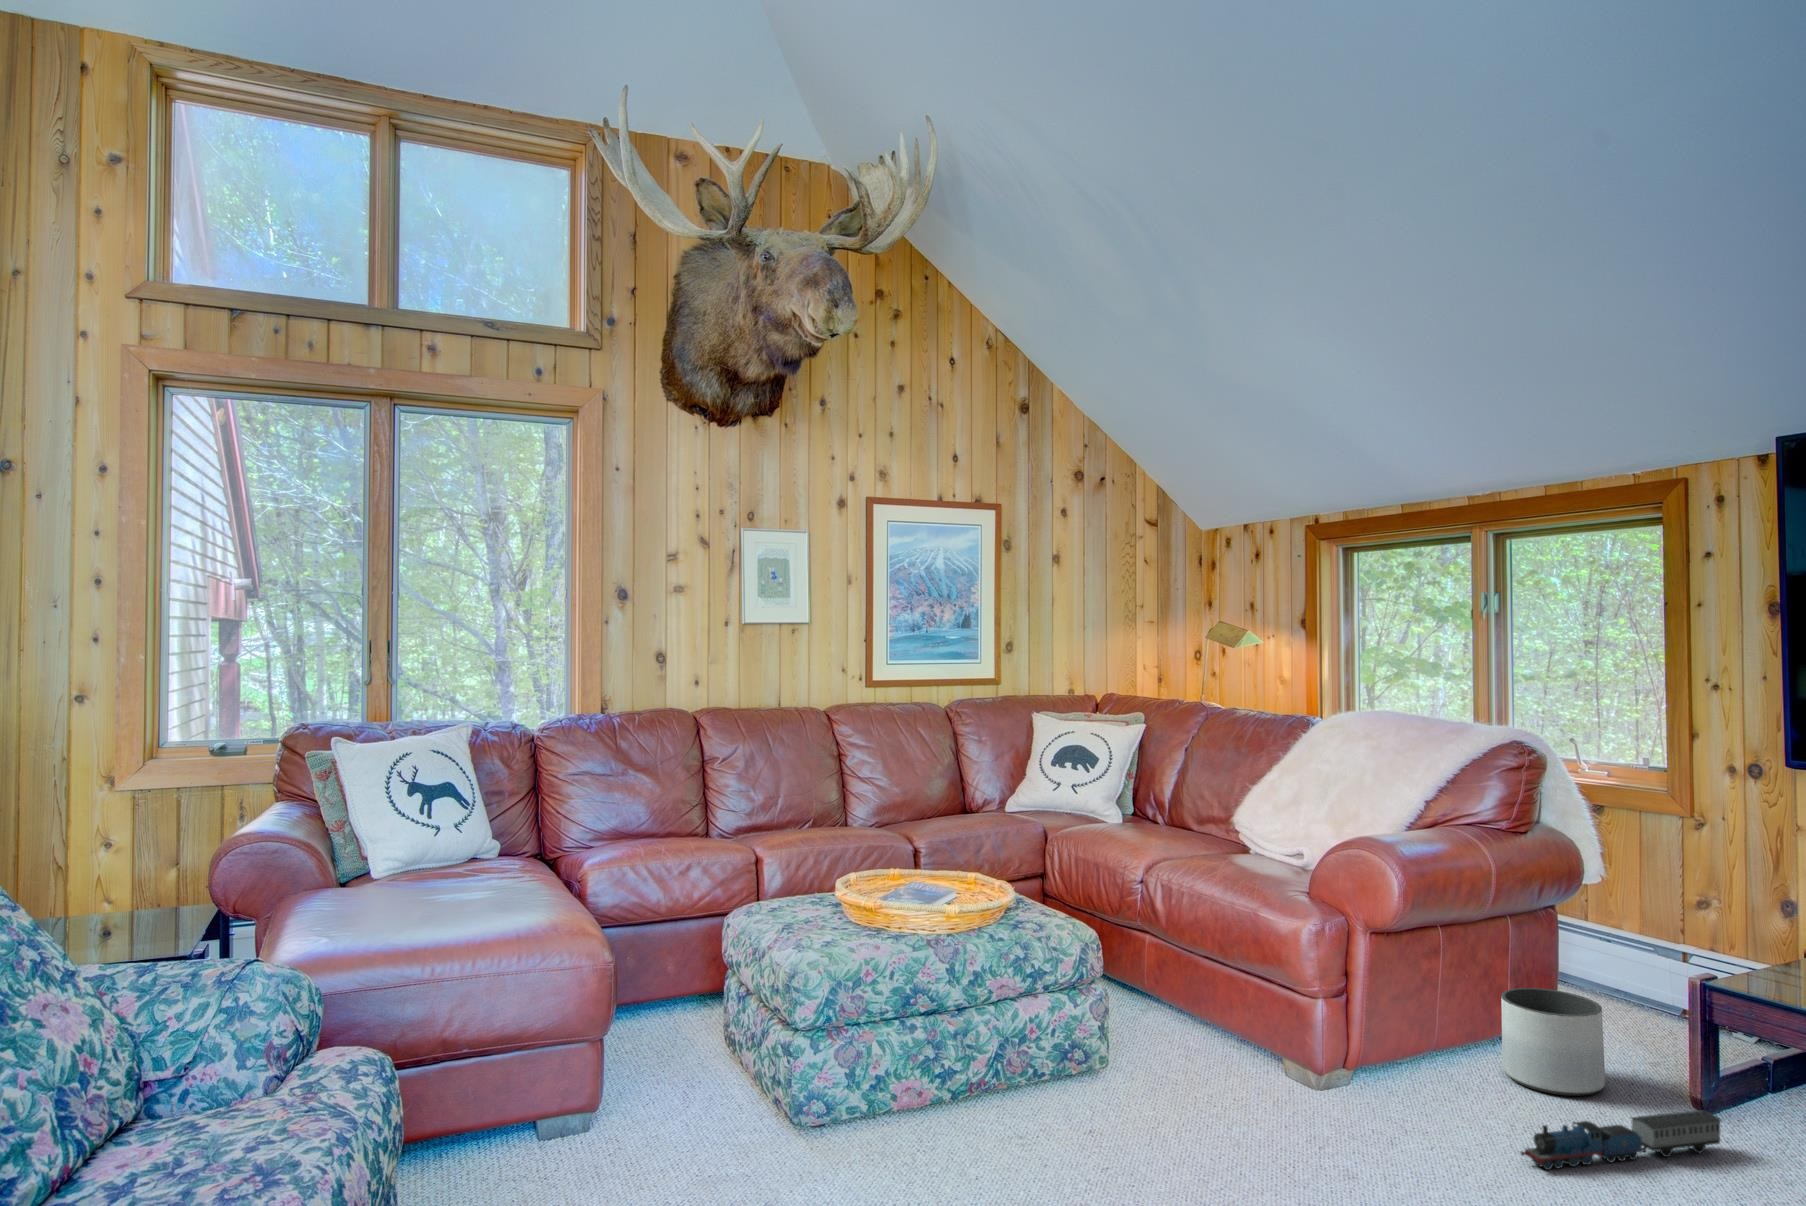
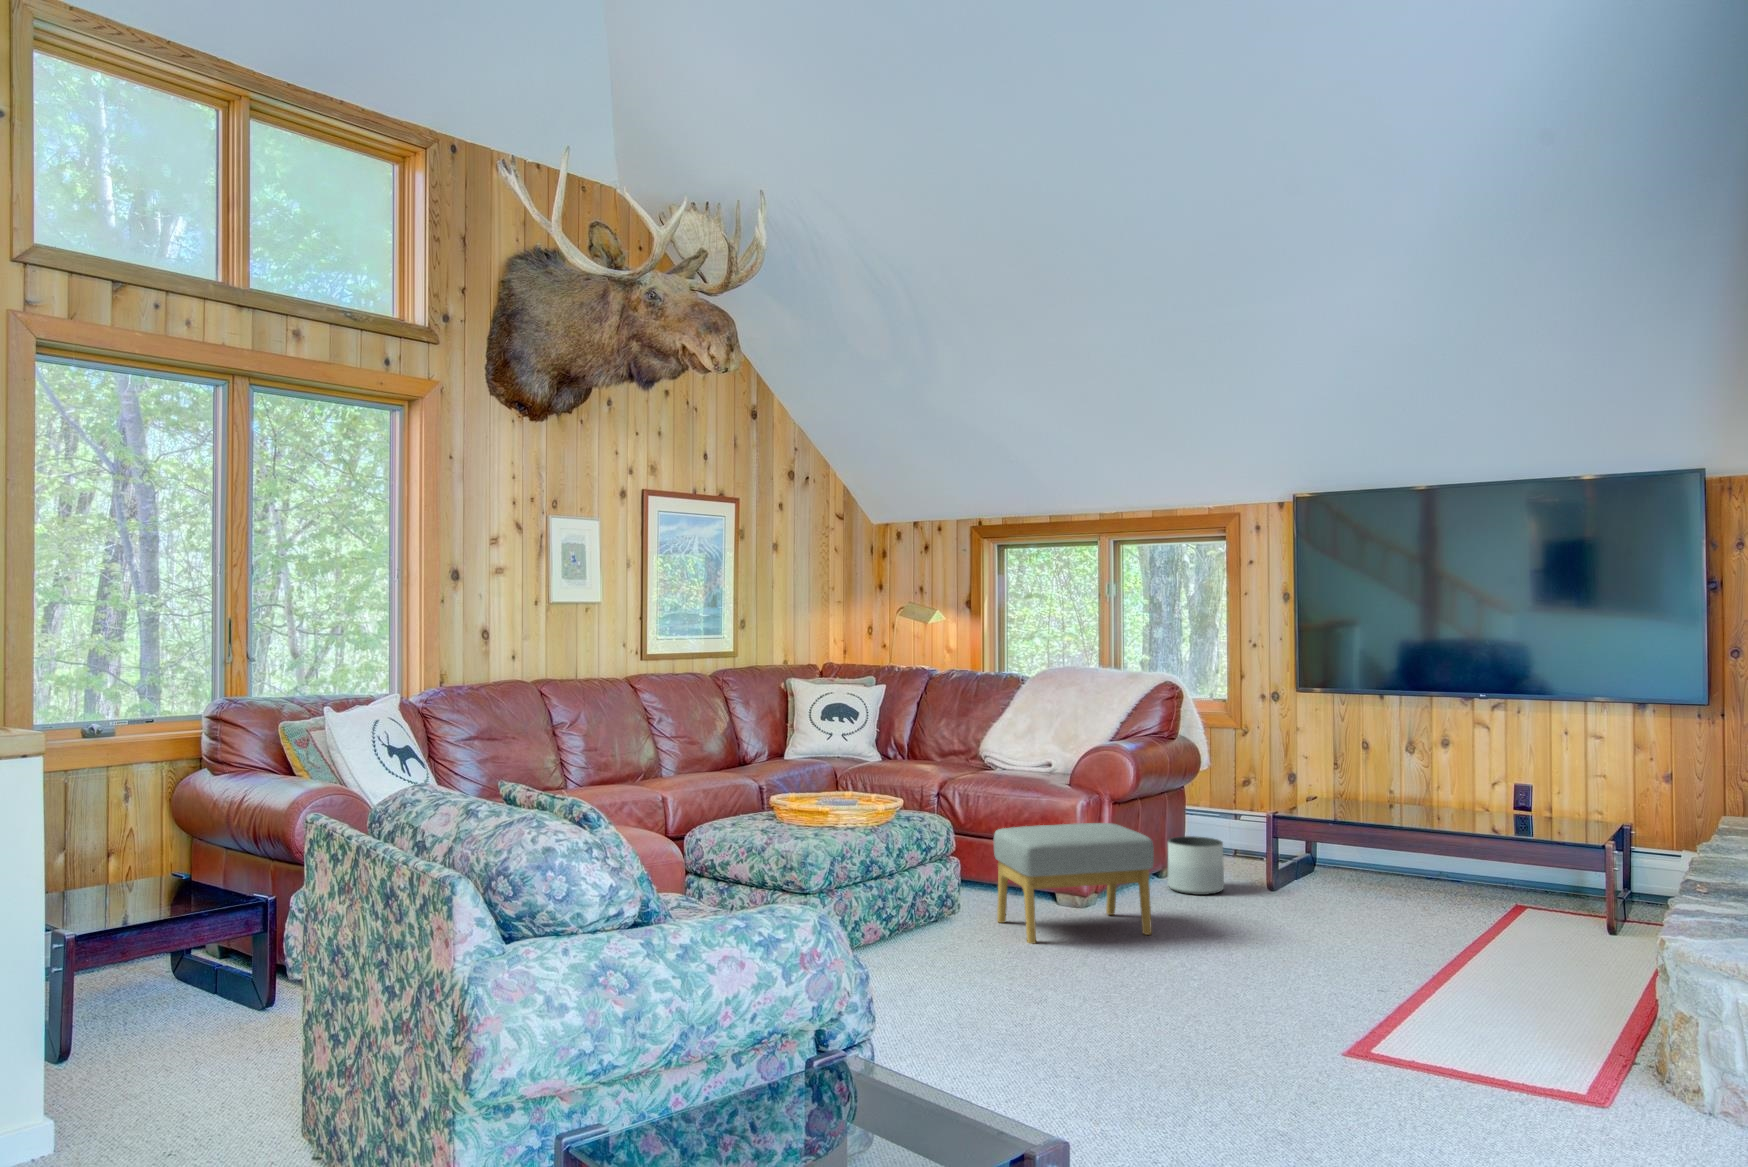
footstool: none [1149,955,1390,1173] -> present [994,823,1154,944]
toy train: present [1521,1110,1721,1170] -> none [1209,885,1293,923]

